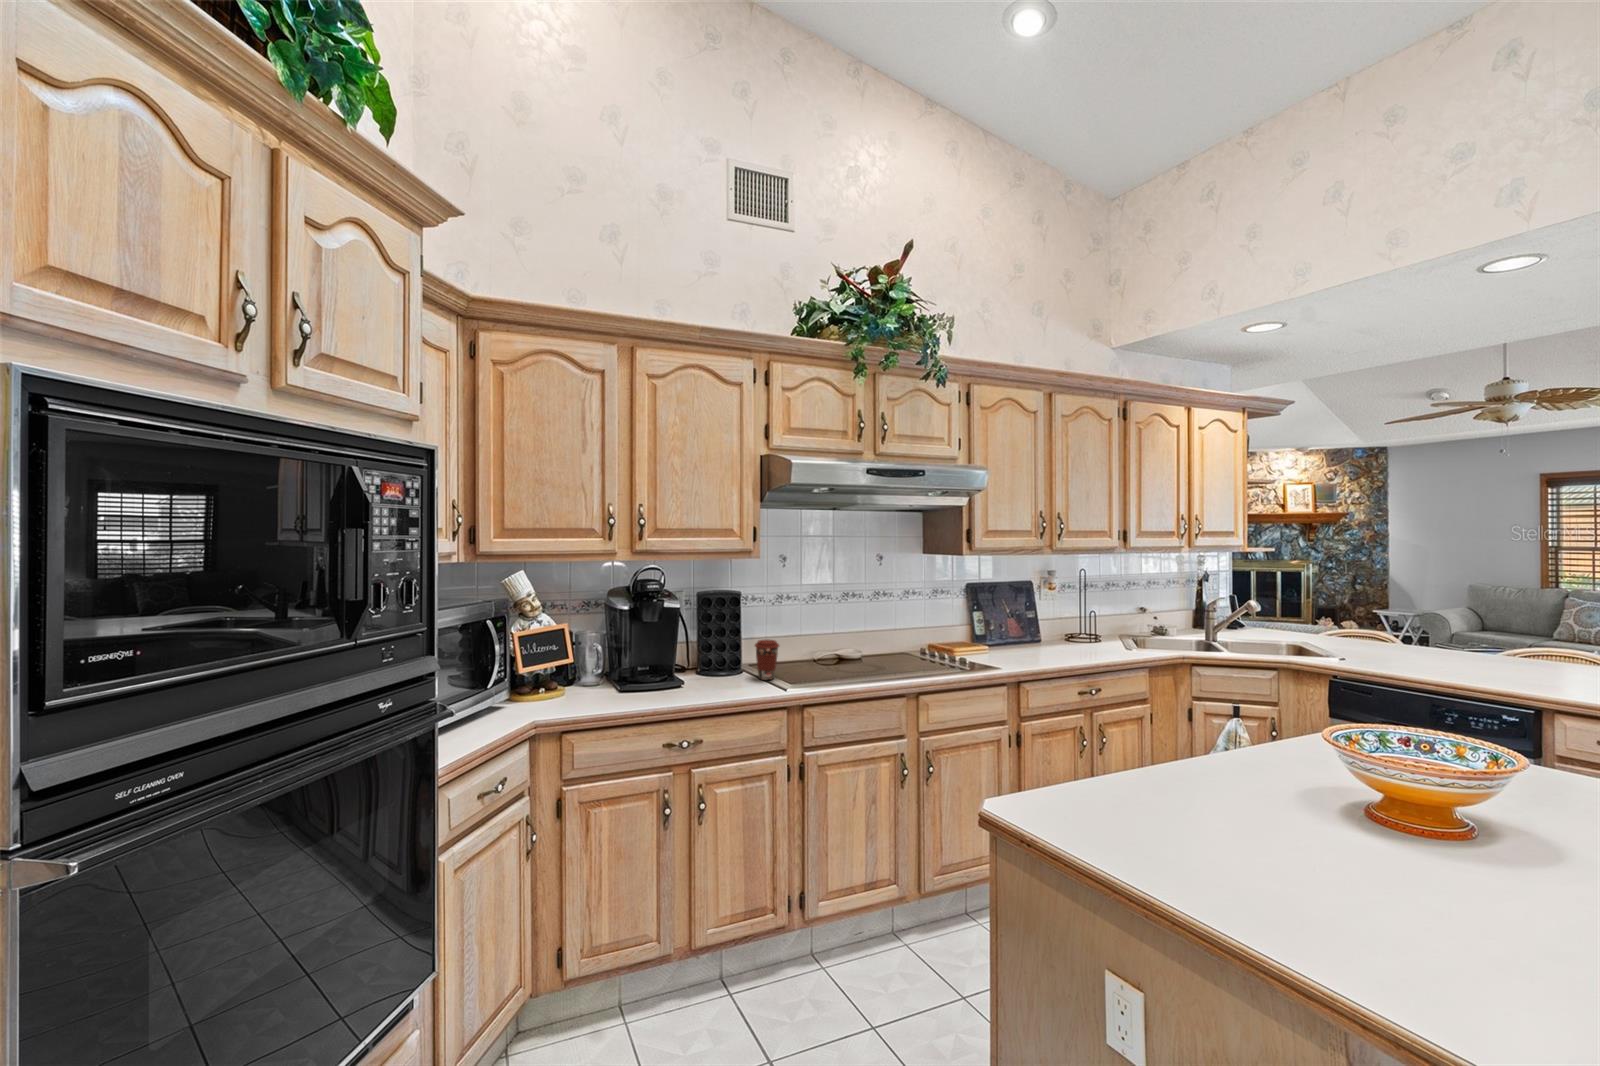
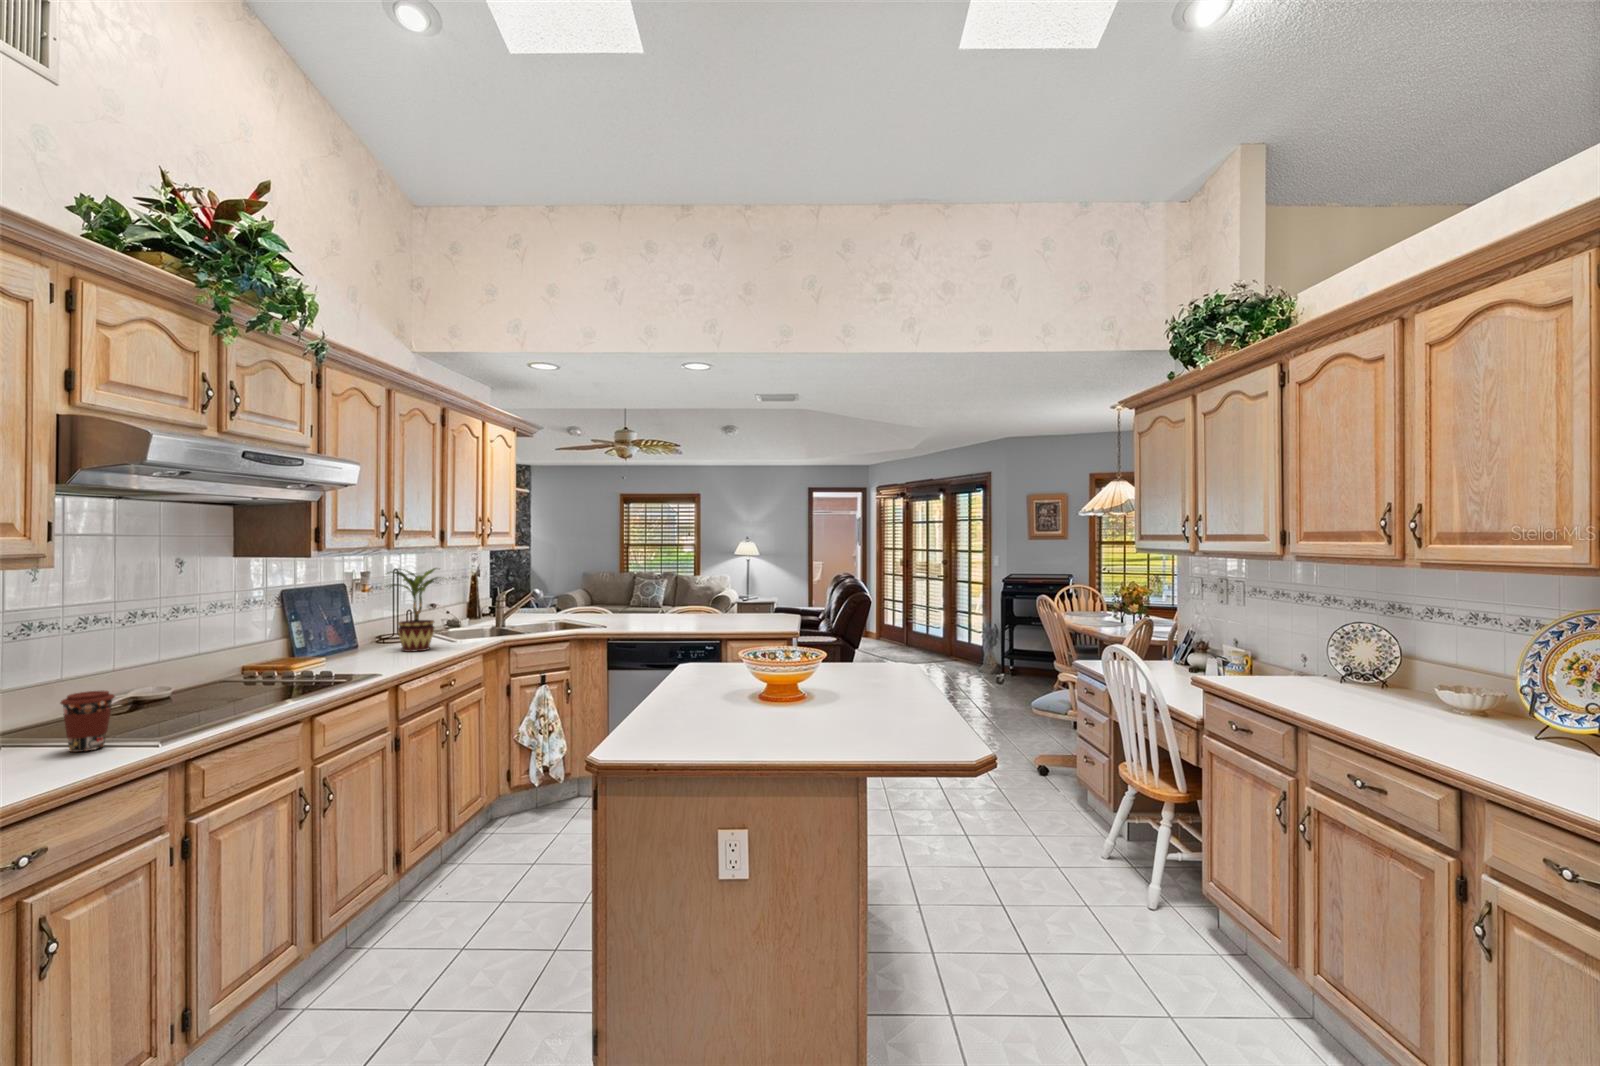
potted plant: none [1045,568,1109,654] -> present [388,568,443,652]

